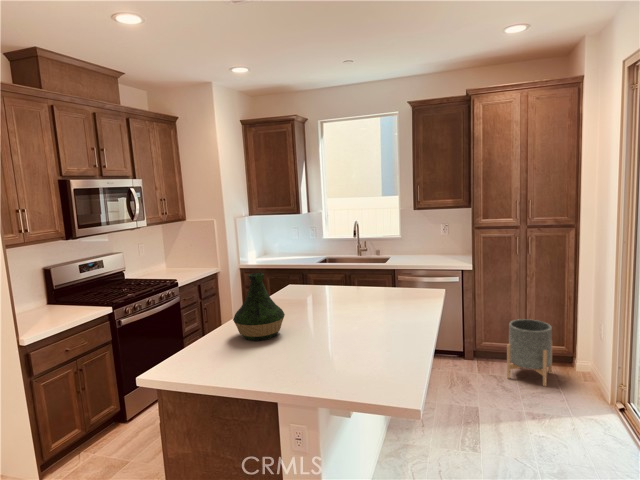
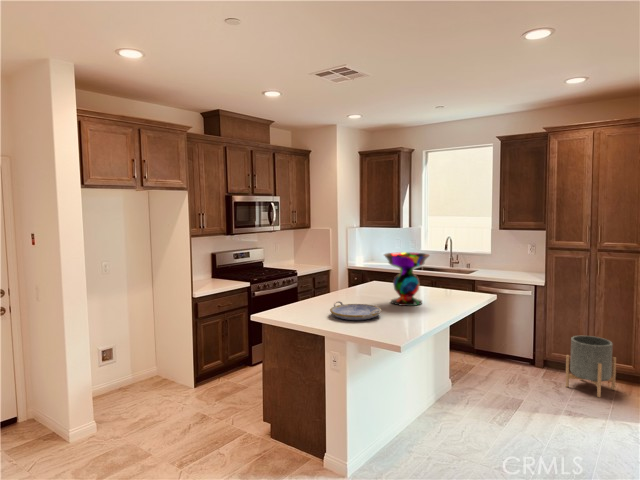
decorative bowl: none [330,249,394,326] -> present [384,252,429,306]
vase: present [233,273,285,341] -> none [314,261,348,305]
serving tray: none [278,336,359,372] -> present [330,301,381,320]

